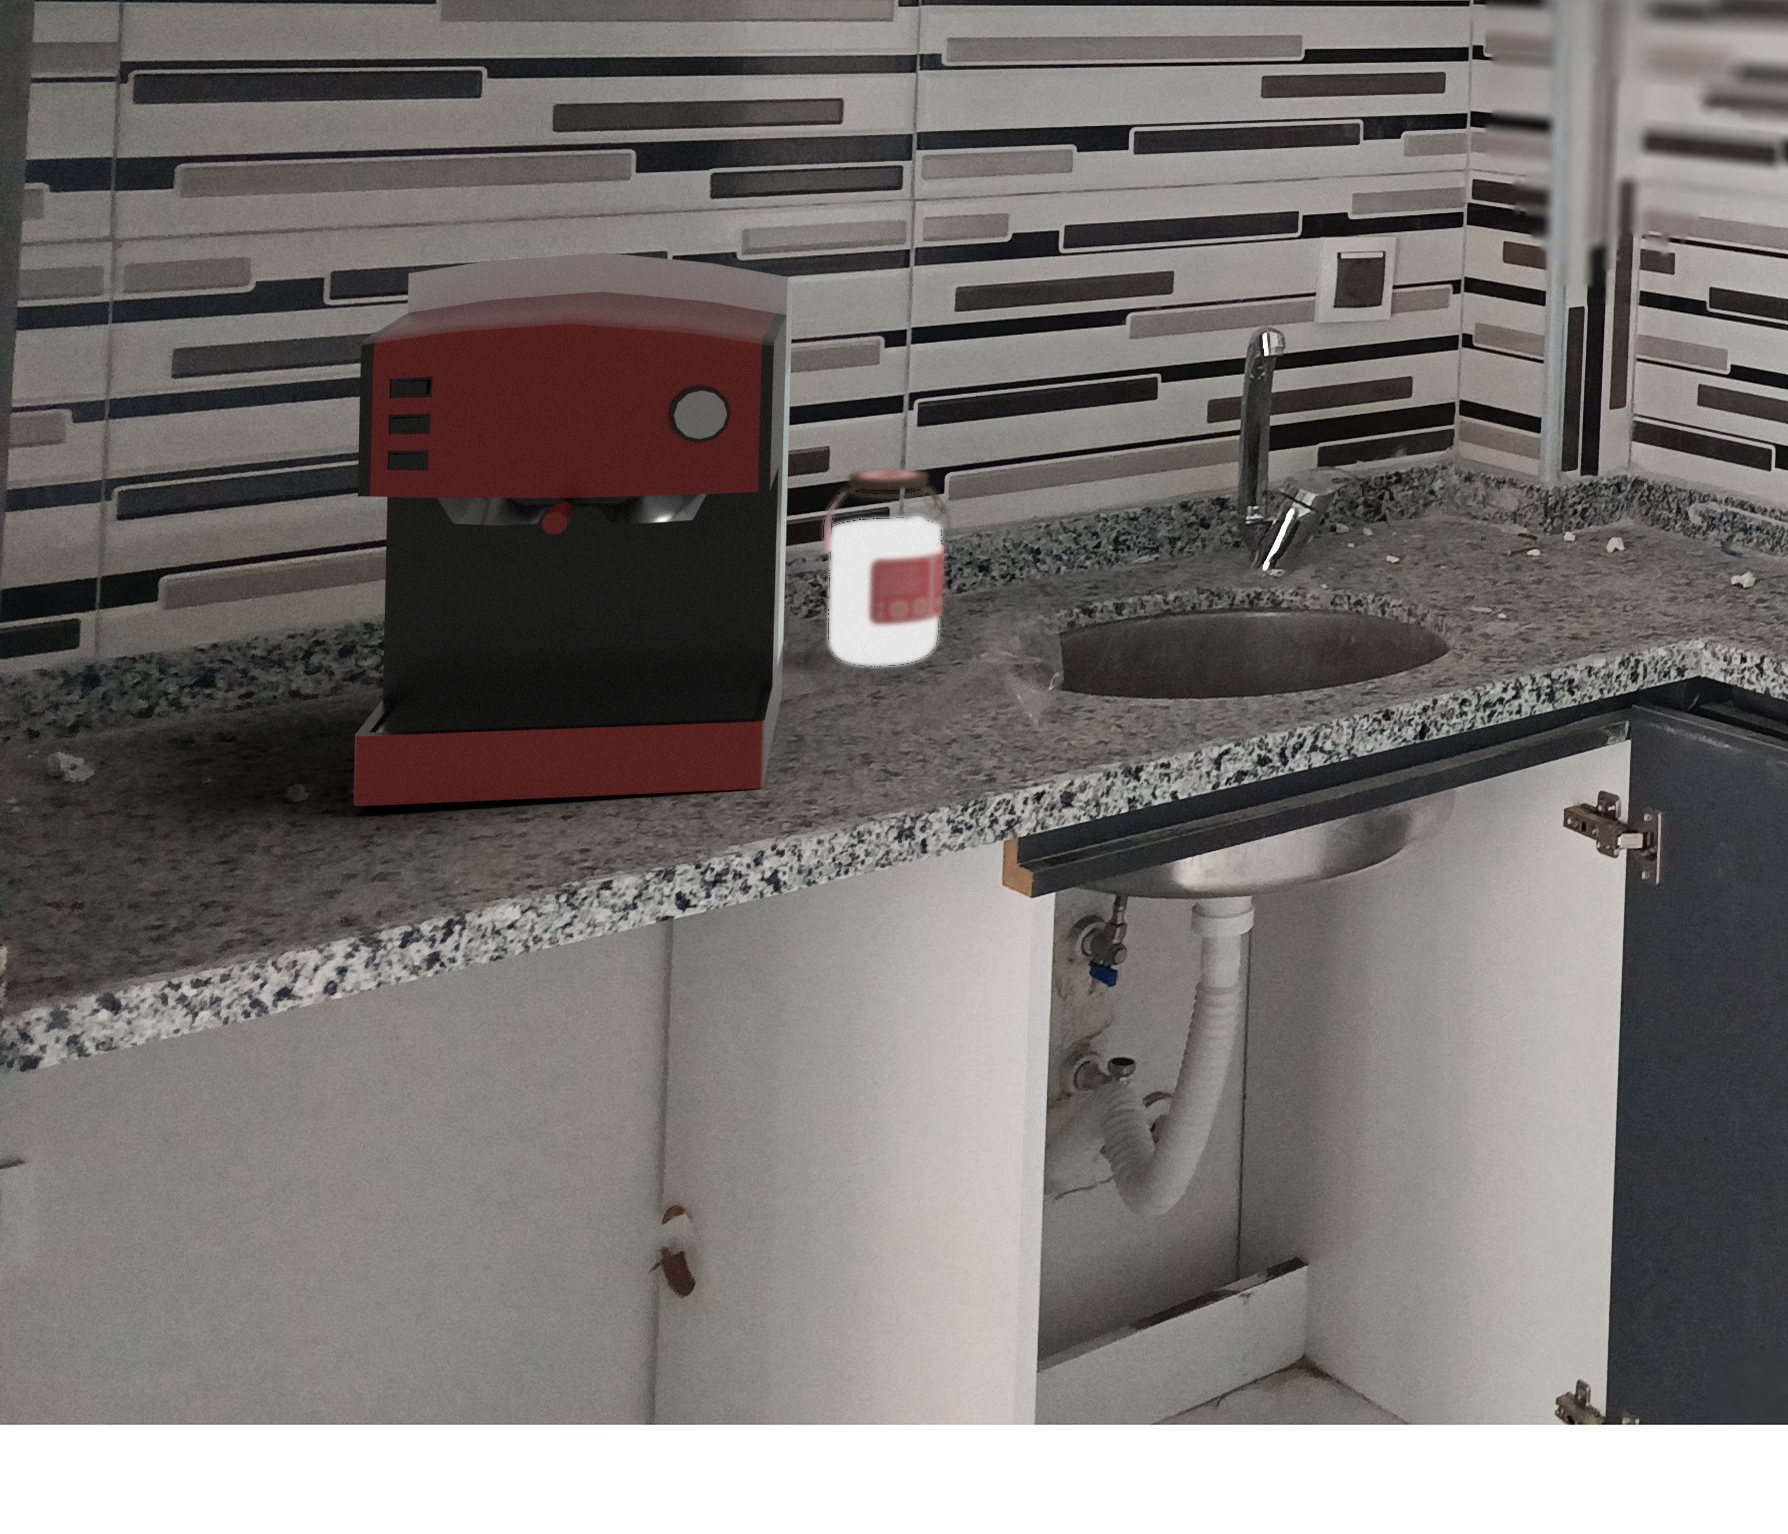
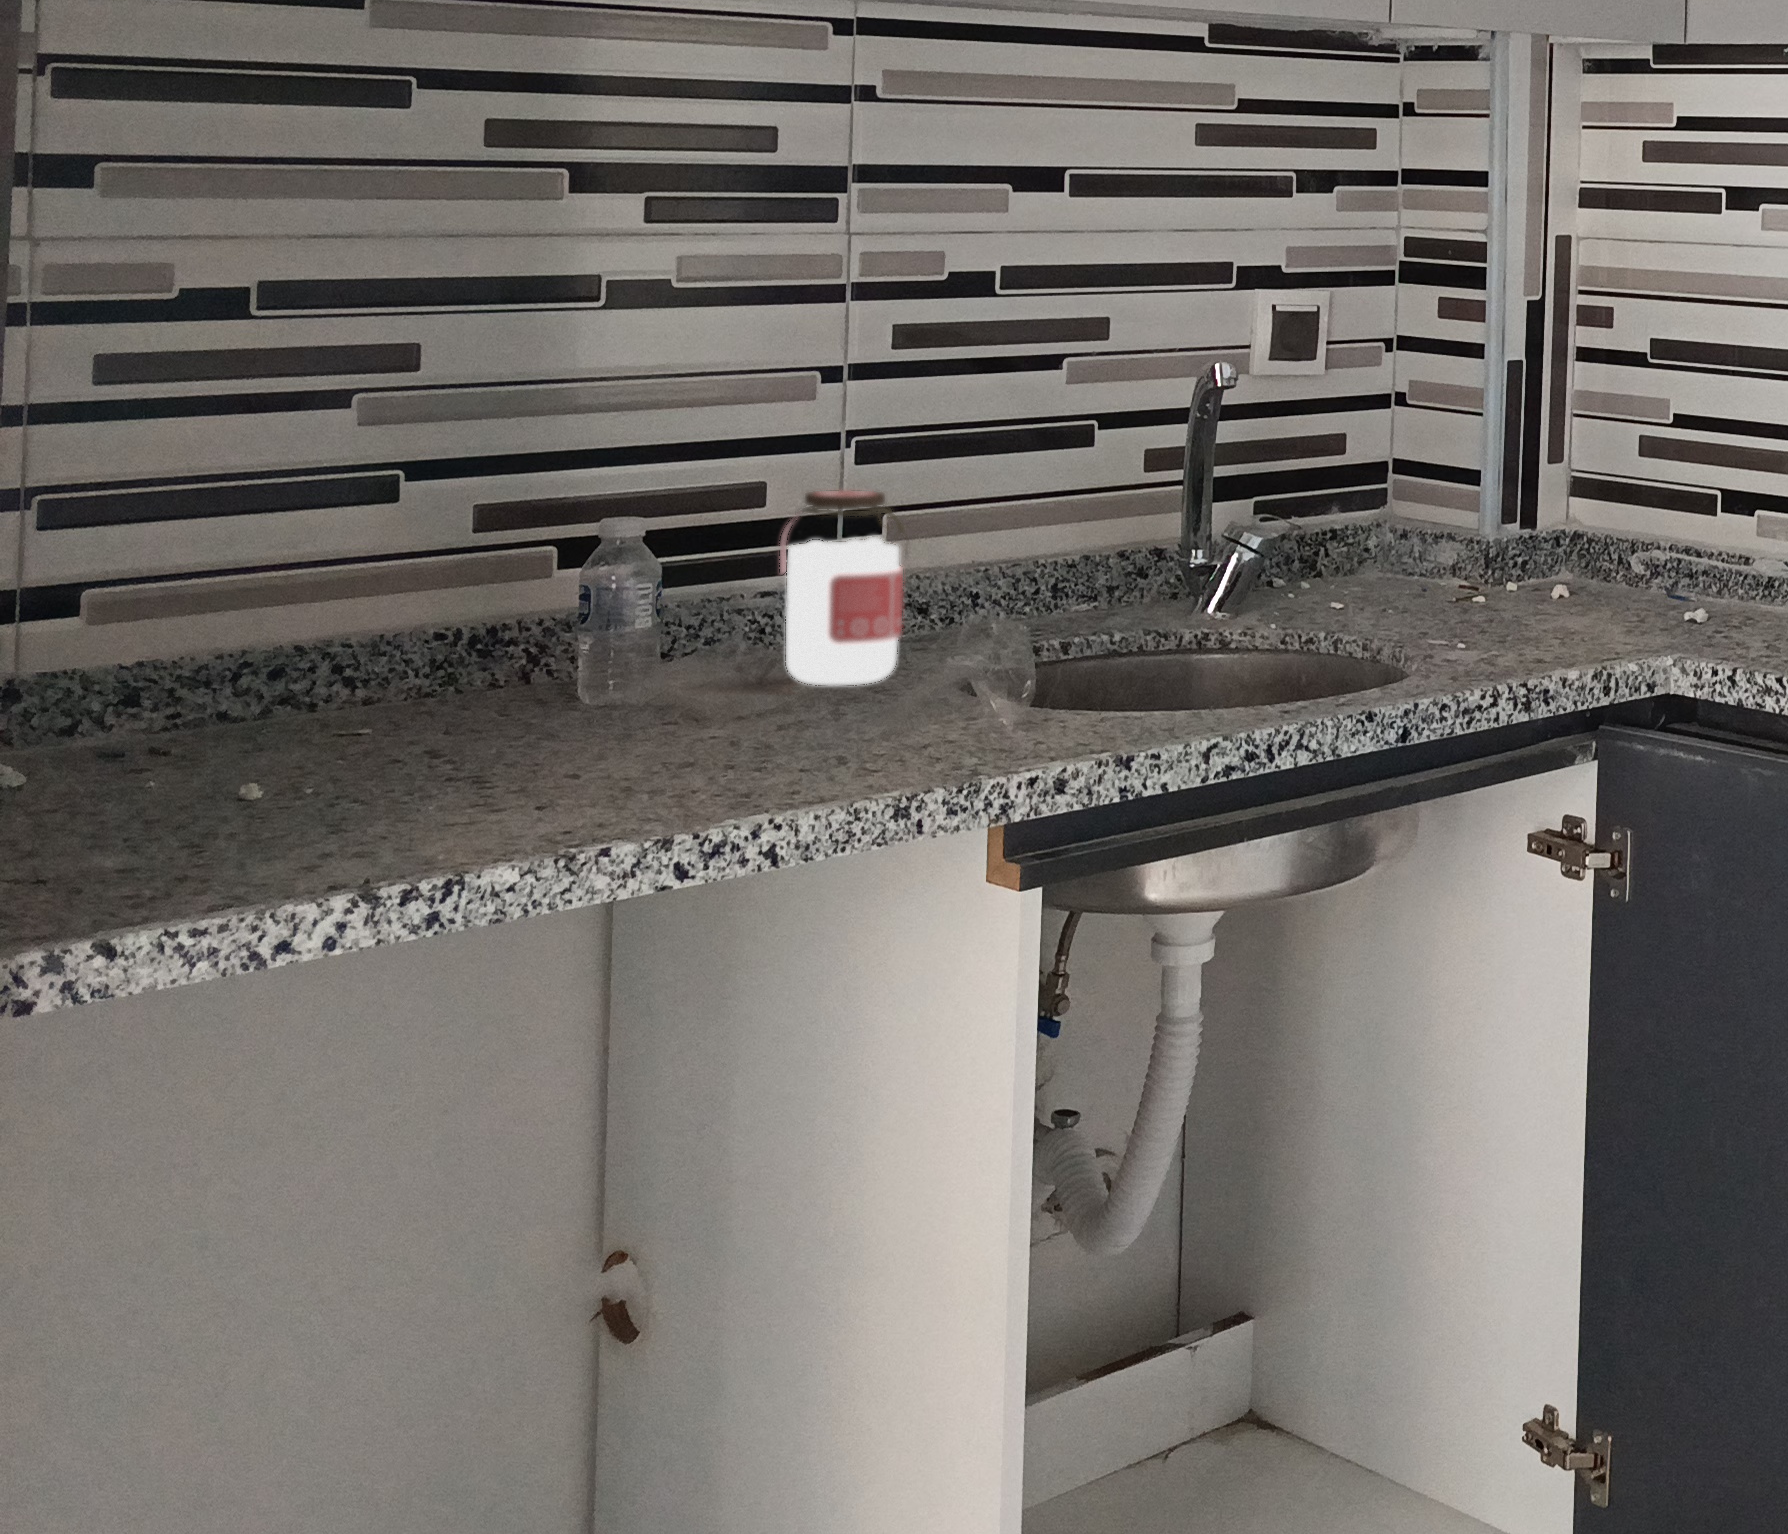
coffee maker: present [354,253,793,806] -> none [319,247,753,793]

